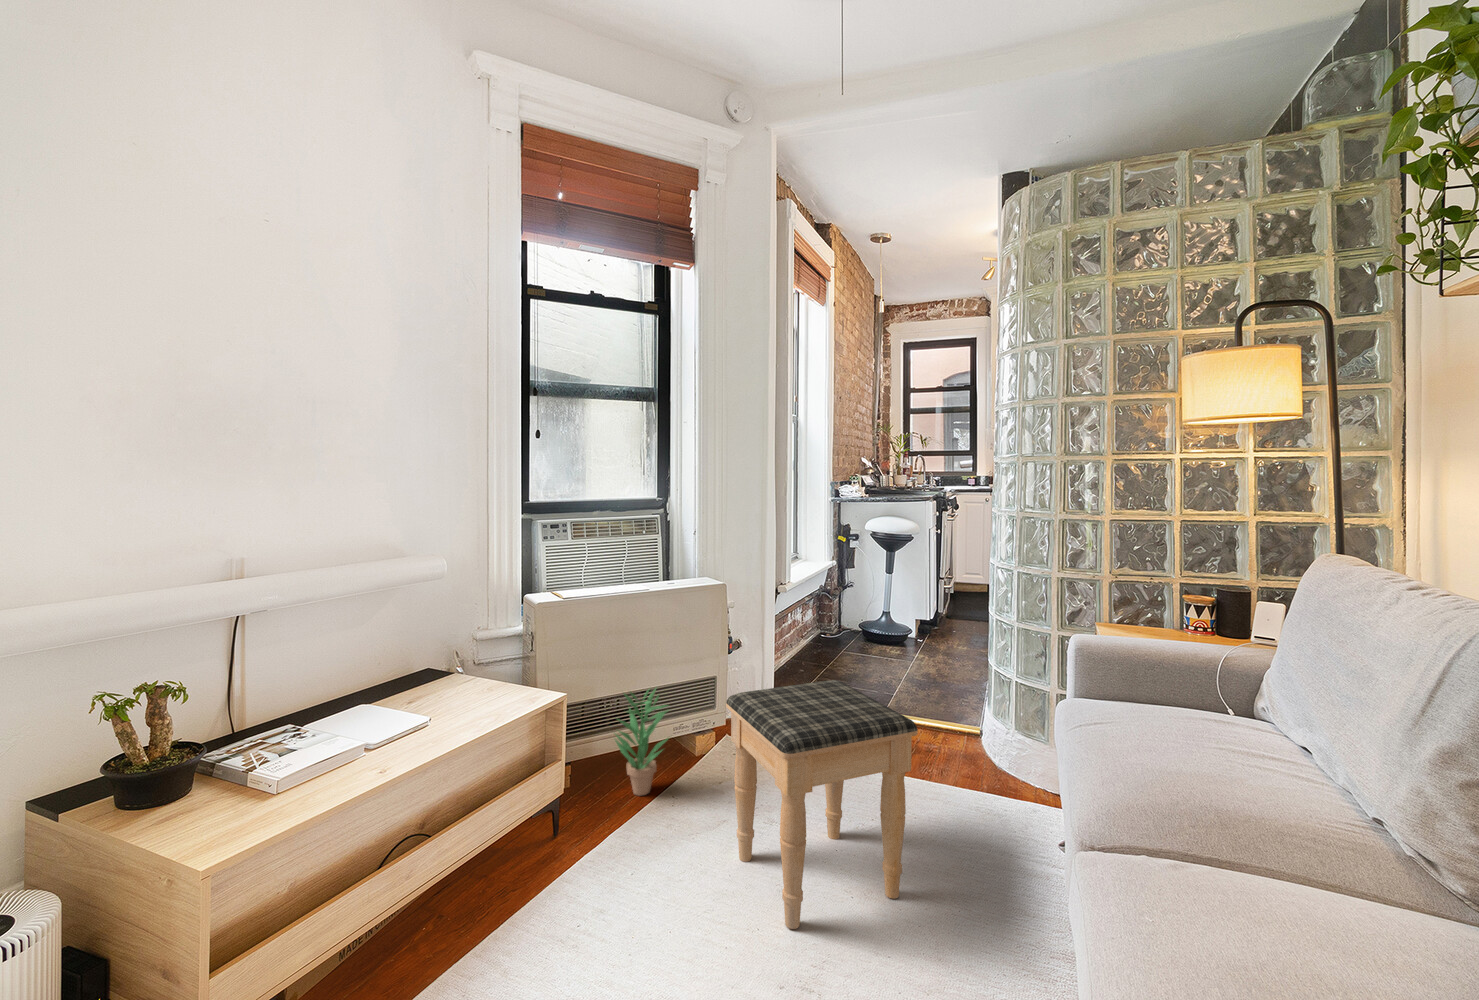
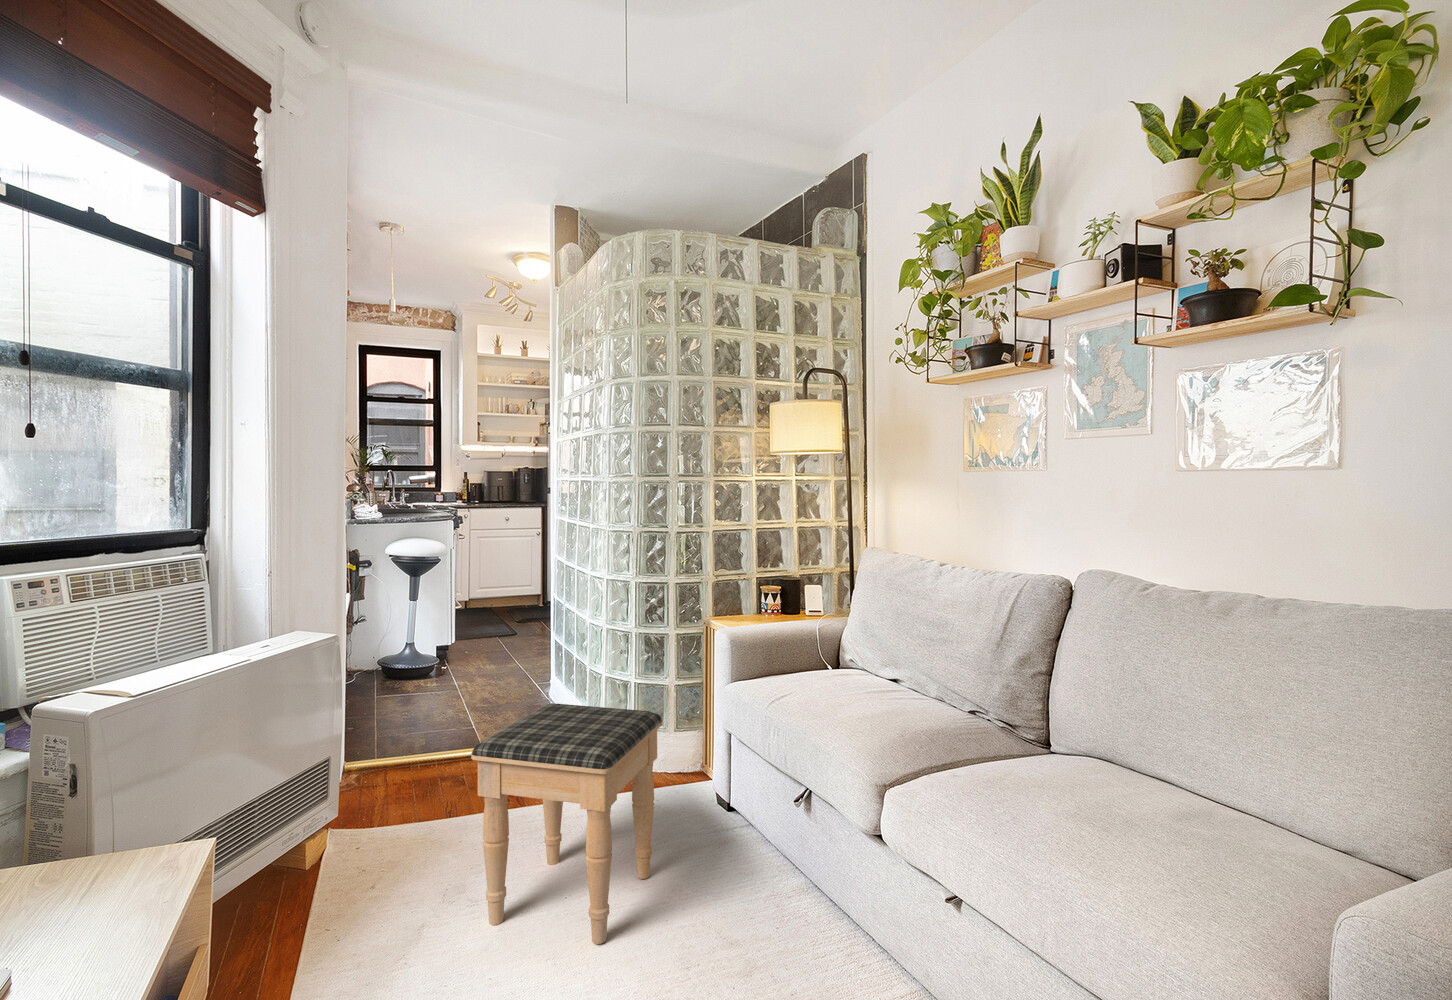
potted plant: present [615,689,668,795] -> none [230,779,336,940]

